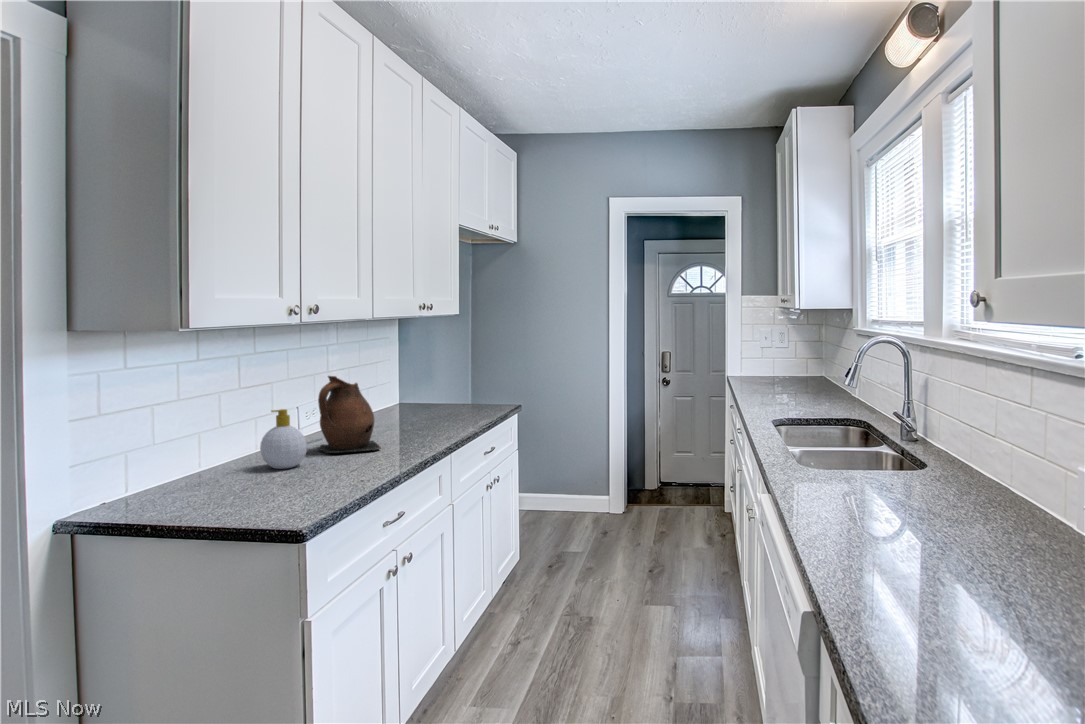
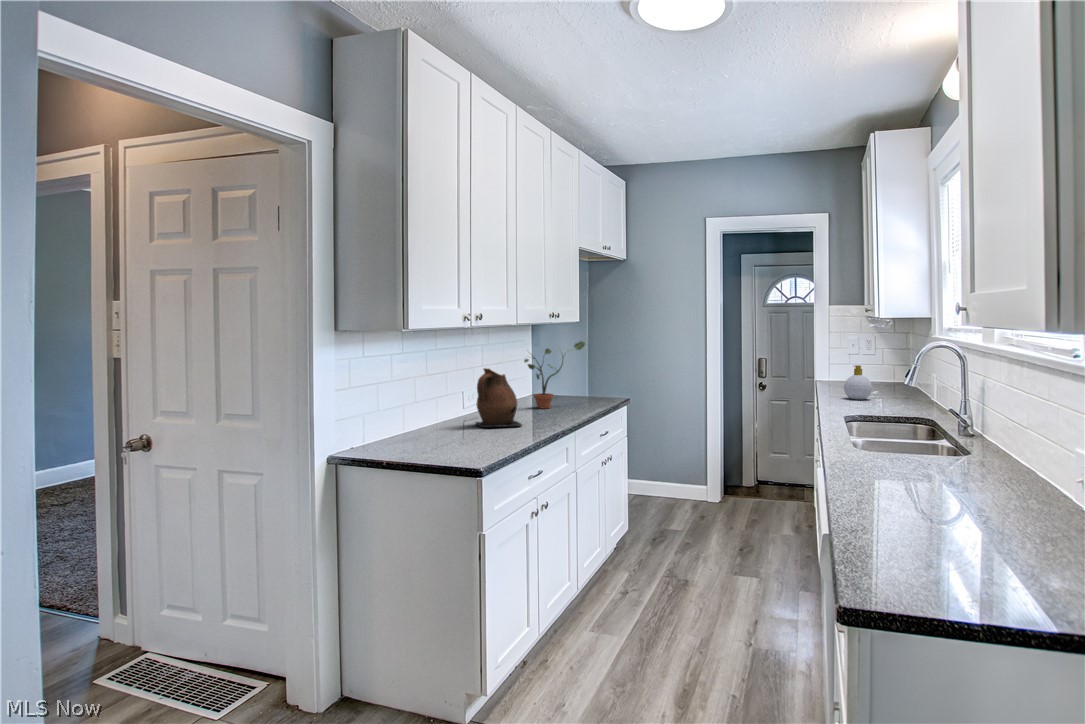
potted plant: none [392,338,467,420] -> present [524,341,585,408]
soap bottle: present [260,409,307,469] -> present [844,365,872,400]

